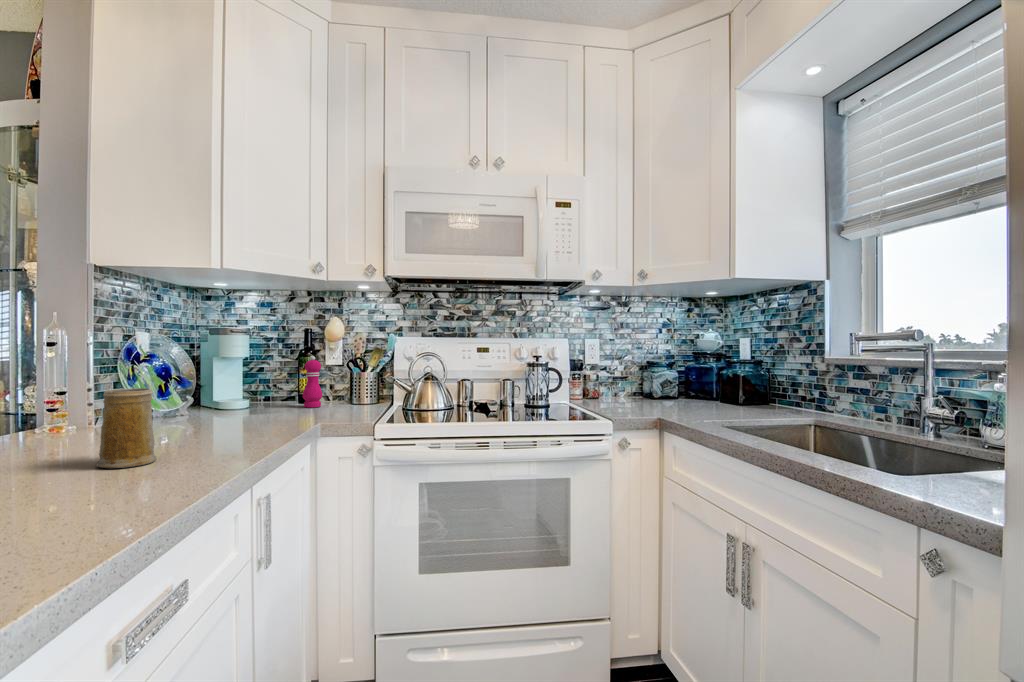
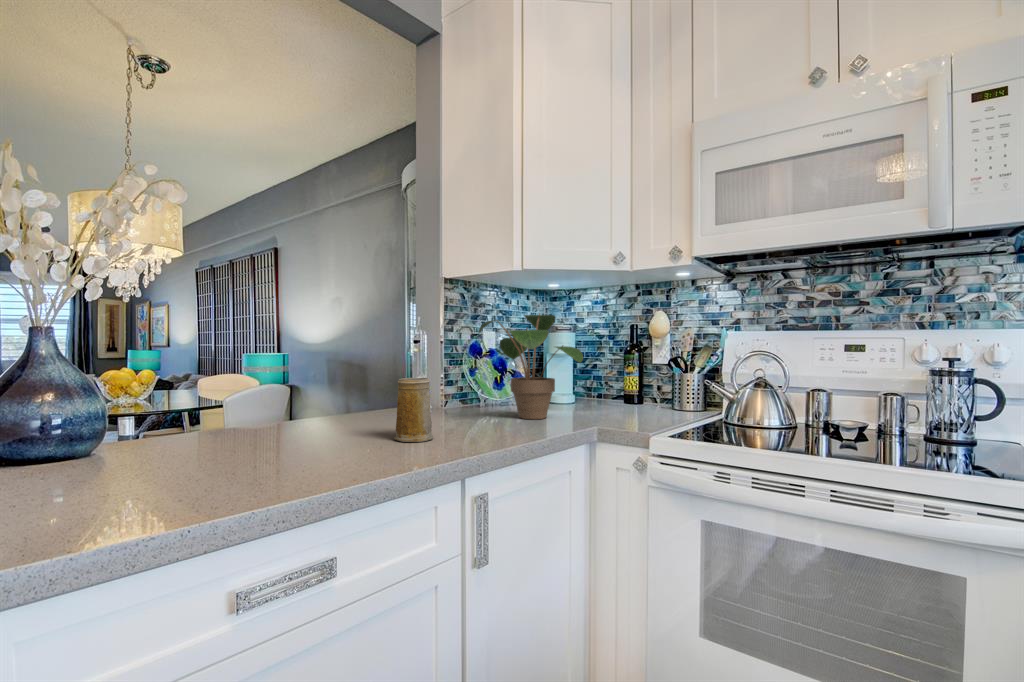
potted plant: none [160,315,292,425] -> present [479,314,583,419]
pepper mill: present [303,356,322,407] -> none [622,354,642,411]

